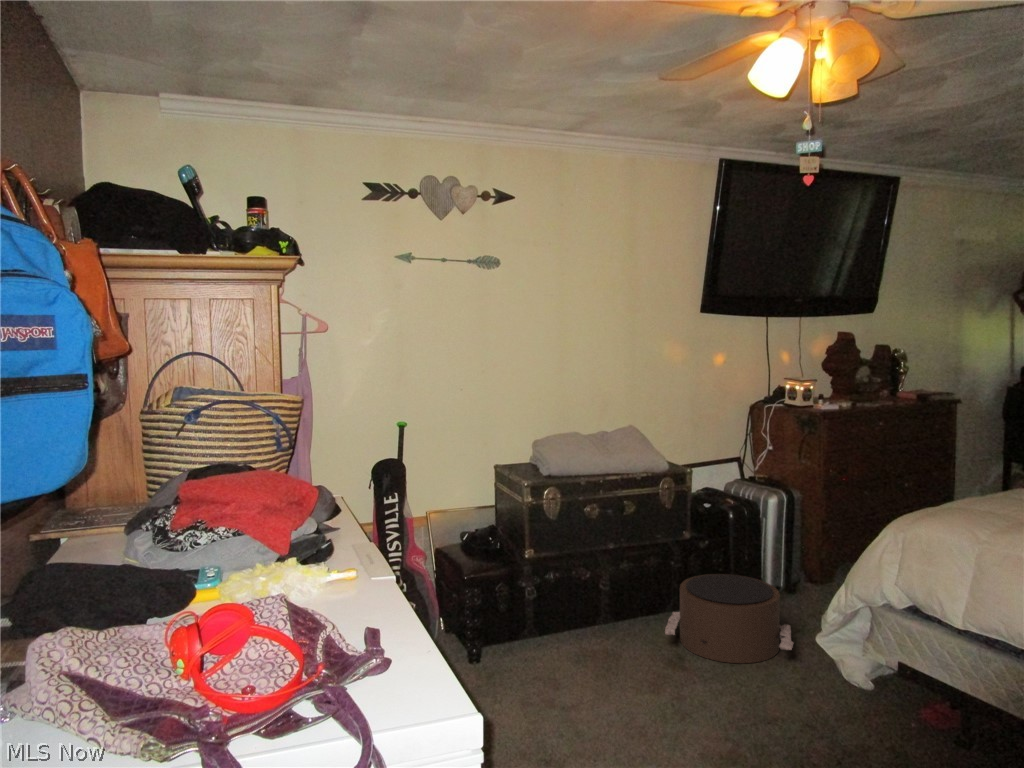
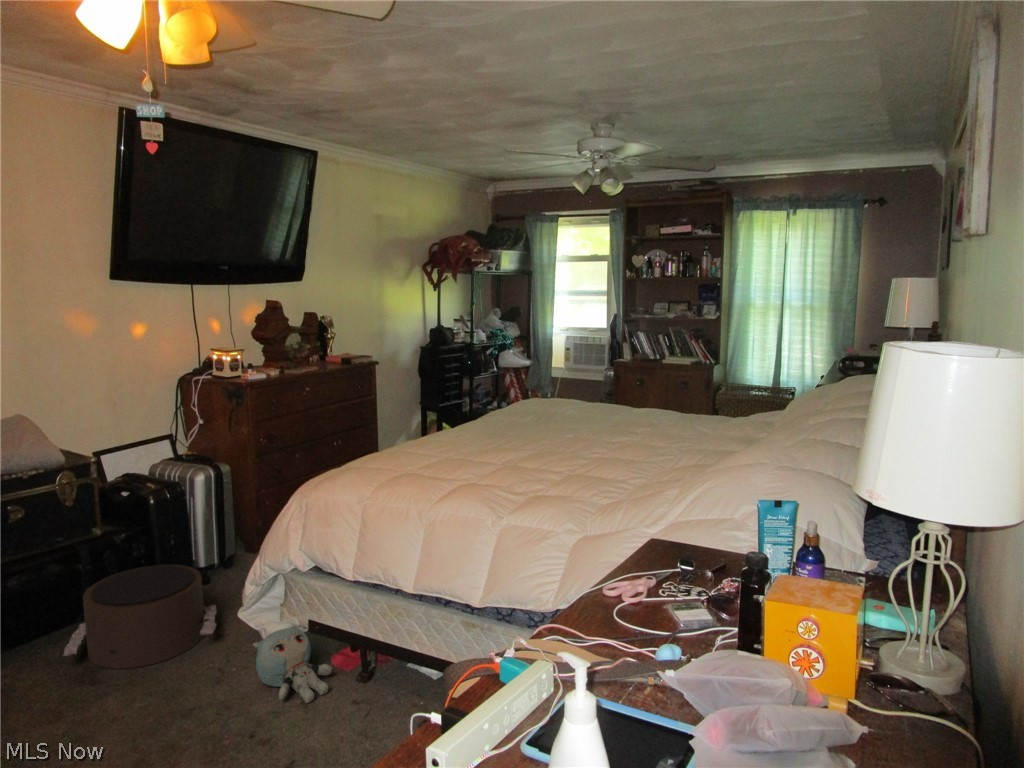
plush toy: none [839,662,925,745] -> present [253,625,332,703]

